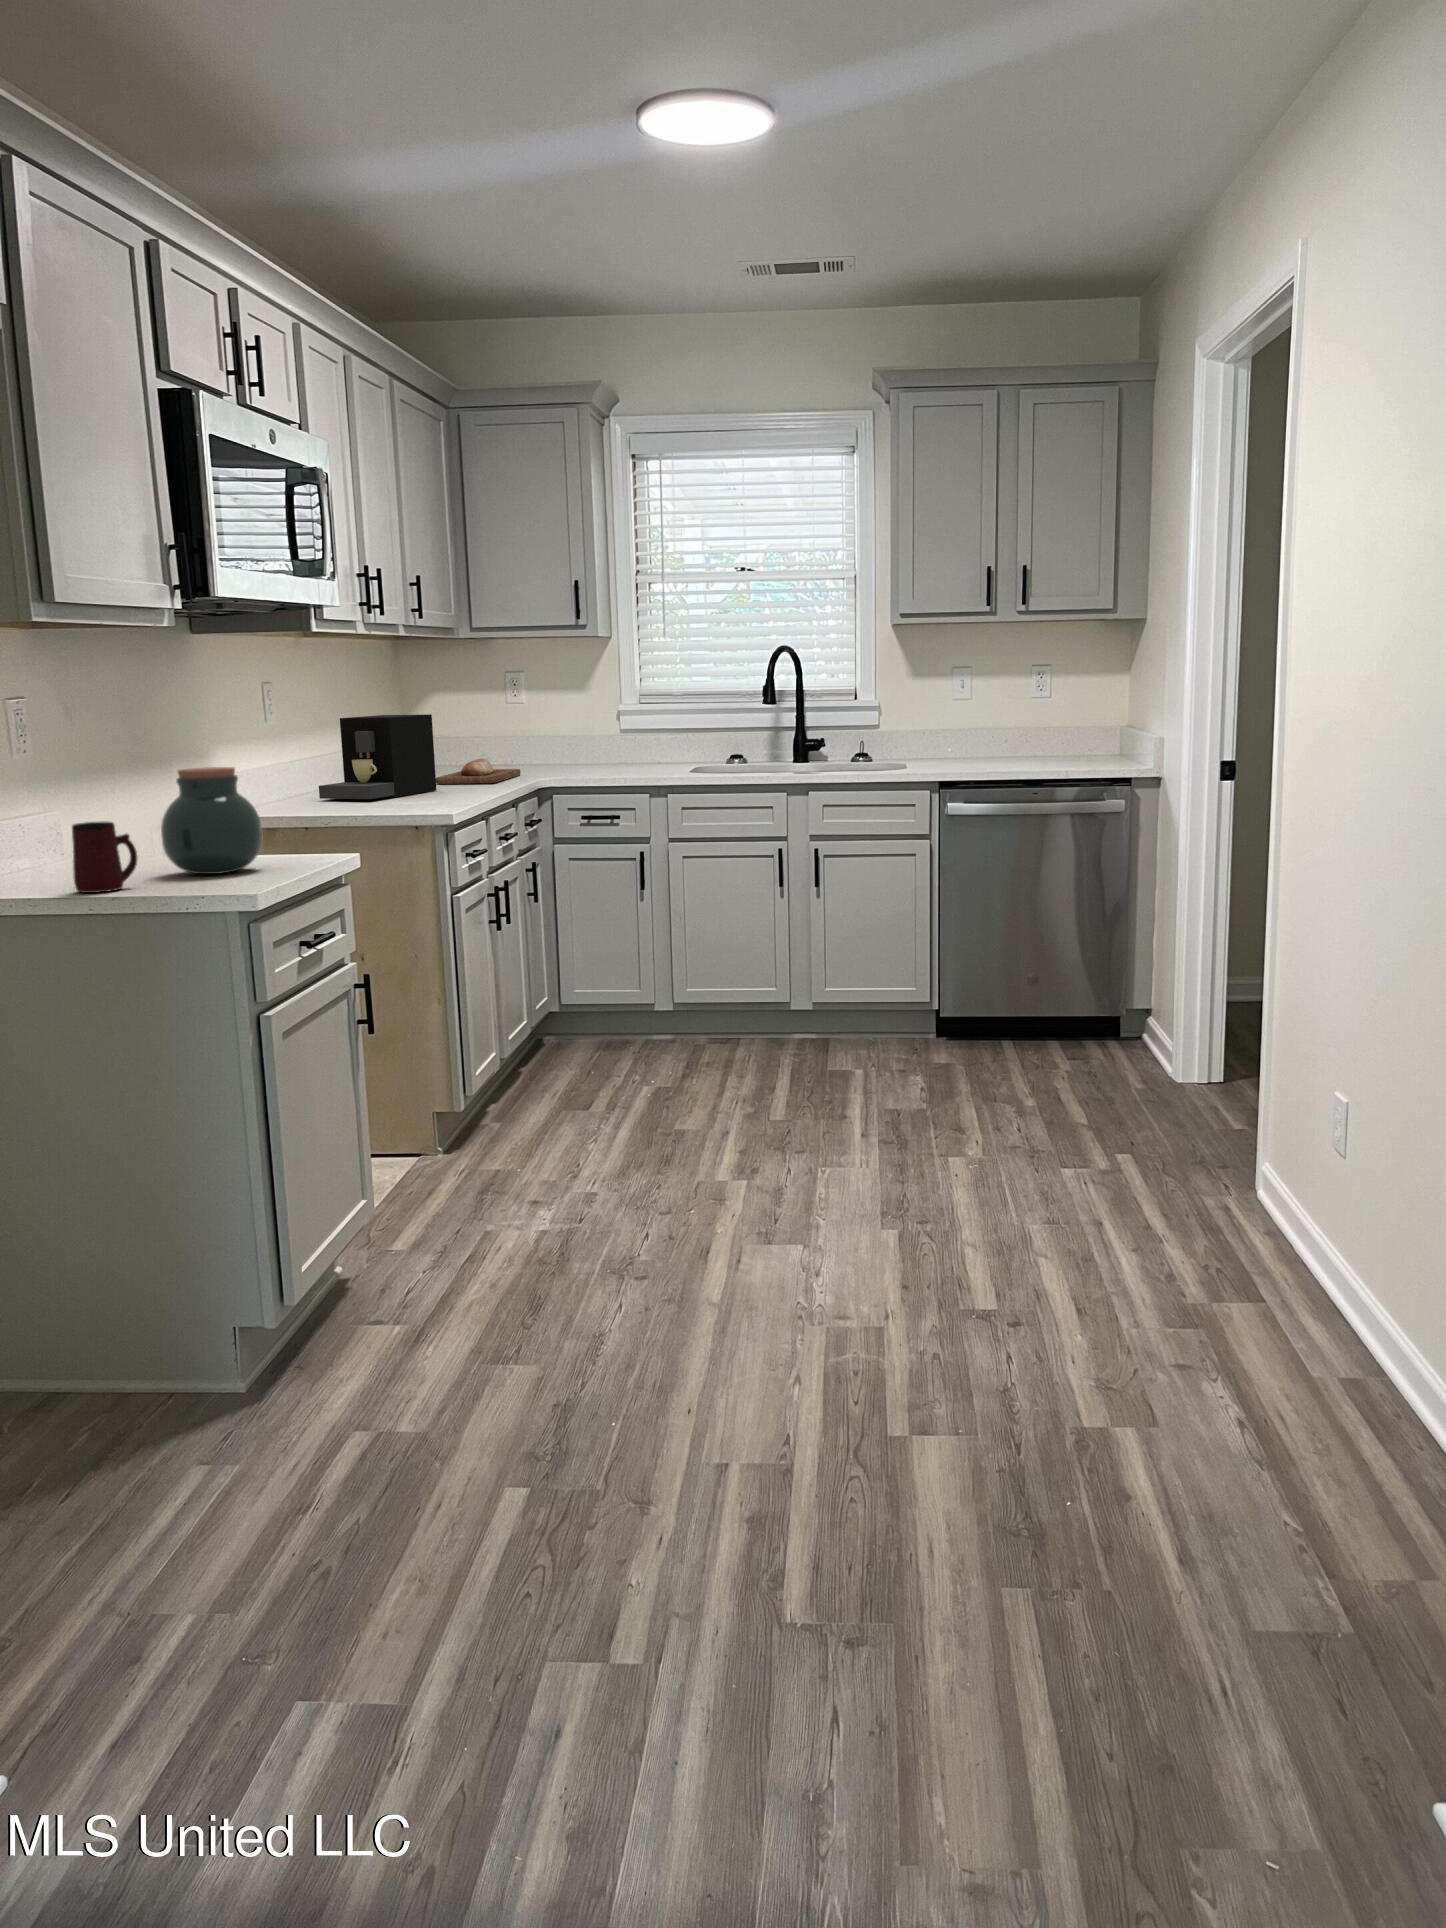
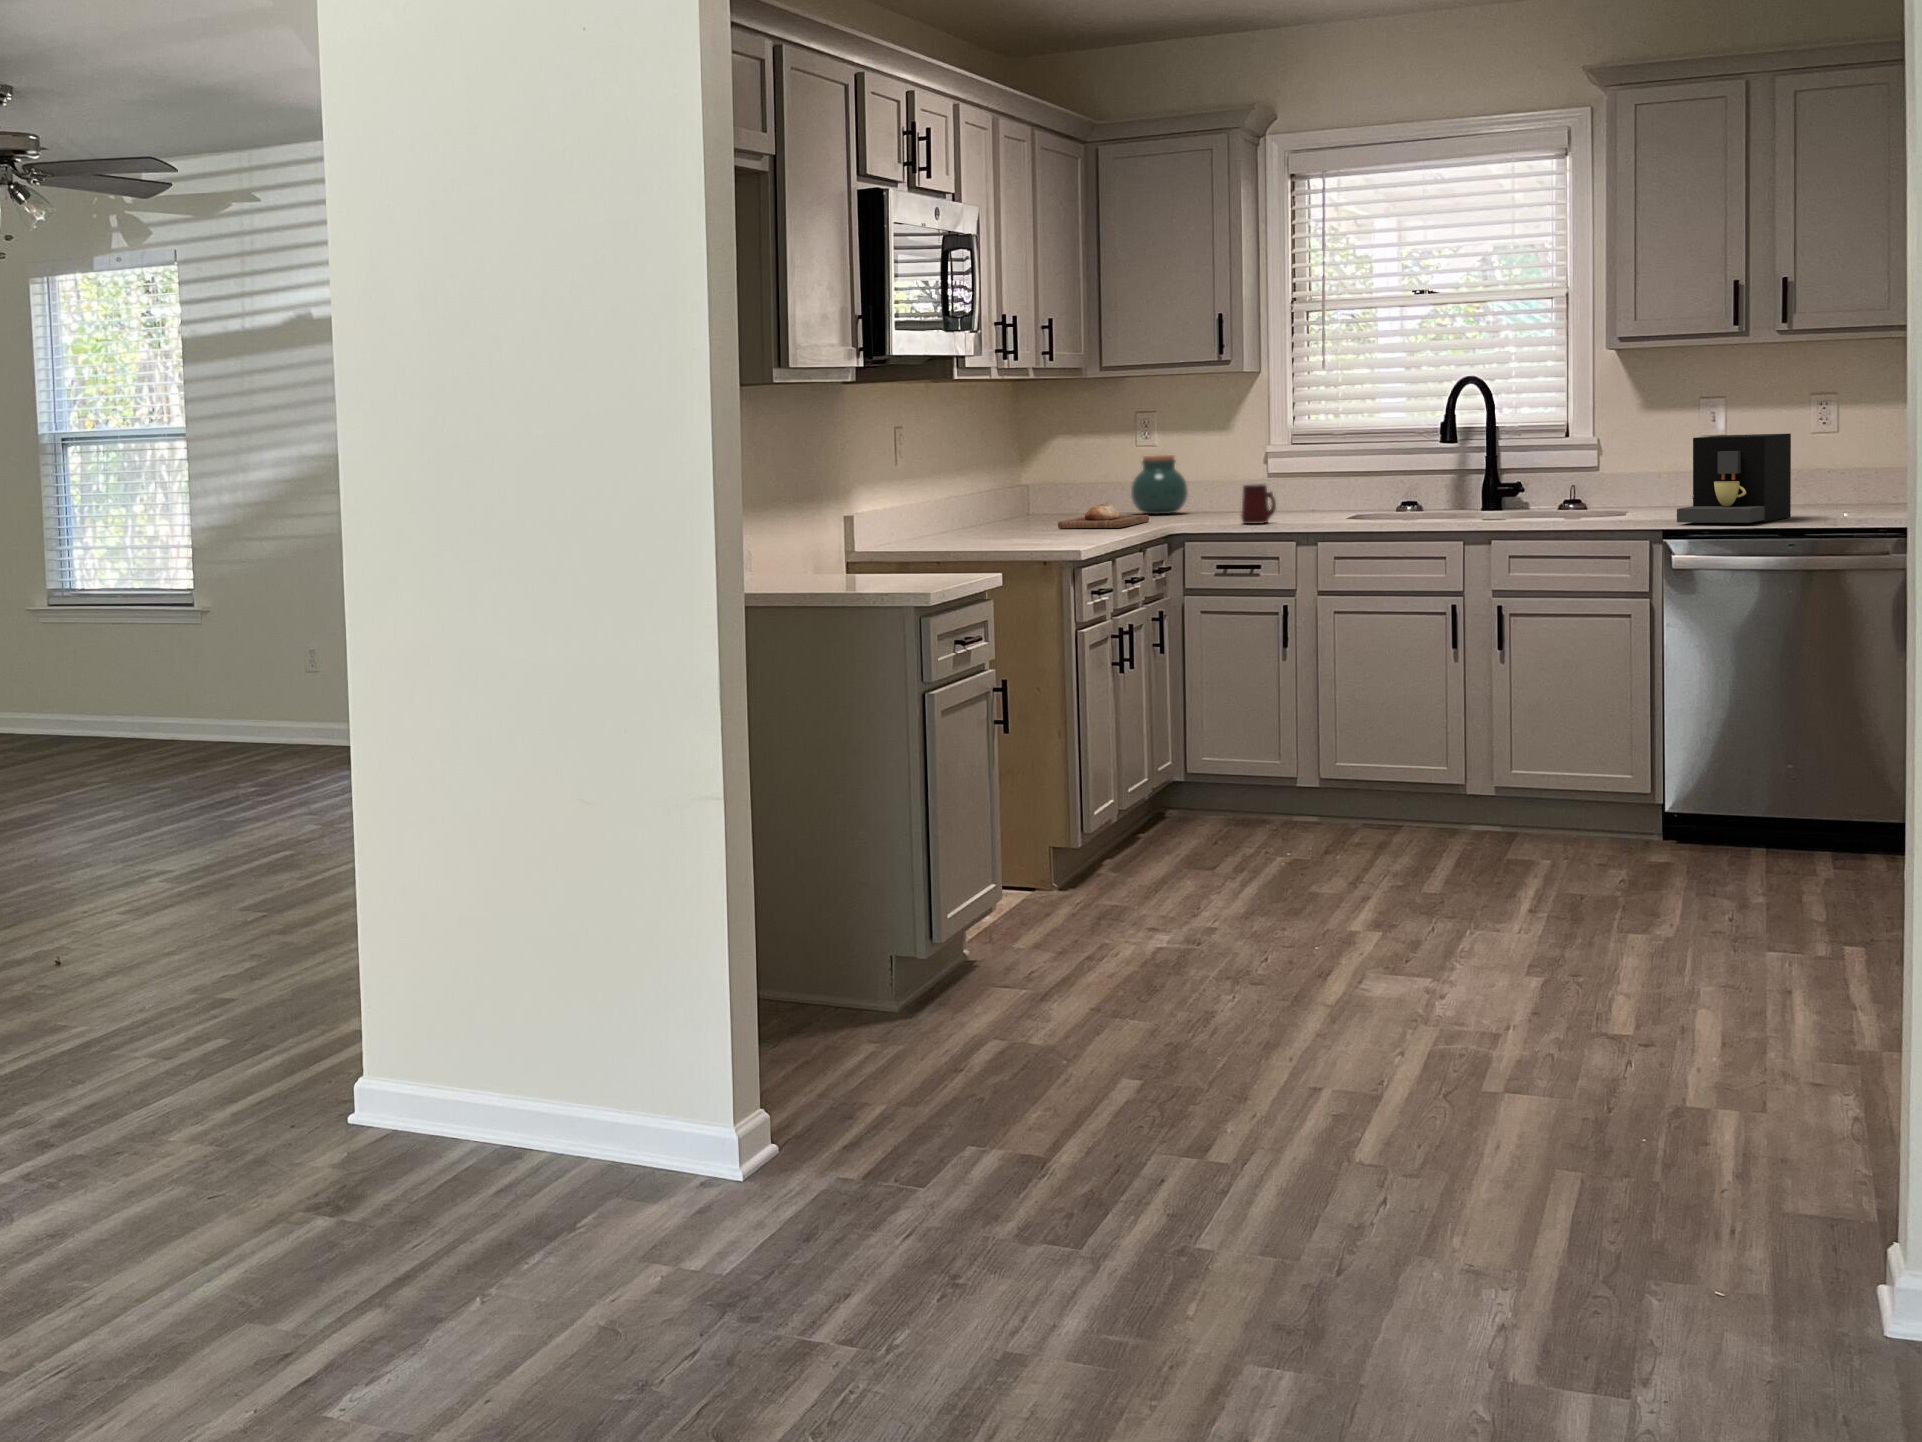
coffee maker: present [319,714,436,799] -> present [1677,434,1791,523]
jar: present [161,767,262,874] -> present [1131,455,1188,514]
mug: present [72,821,138,893] -> present [1241,484,1276,524]

